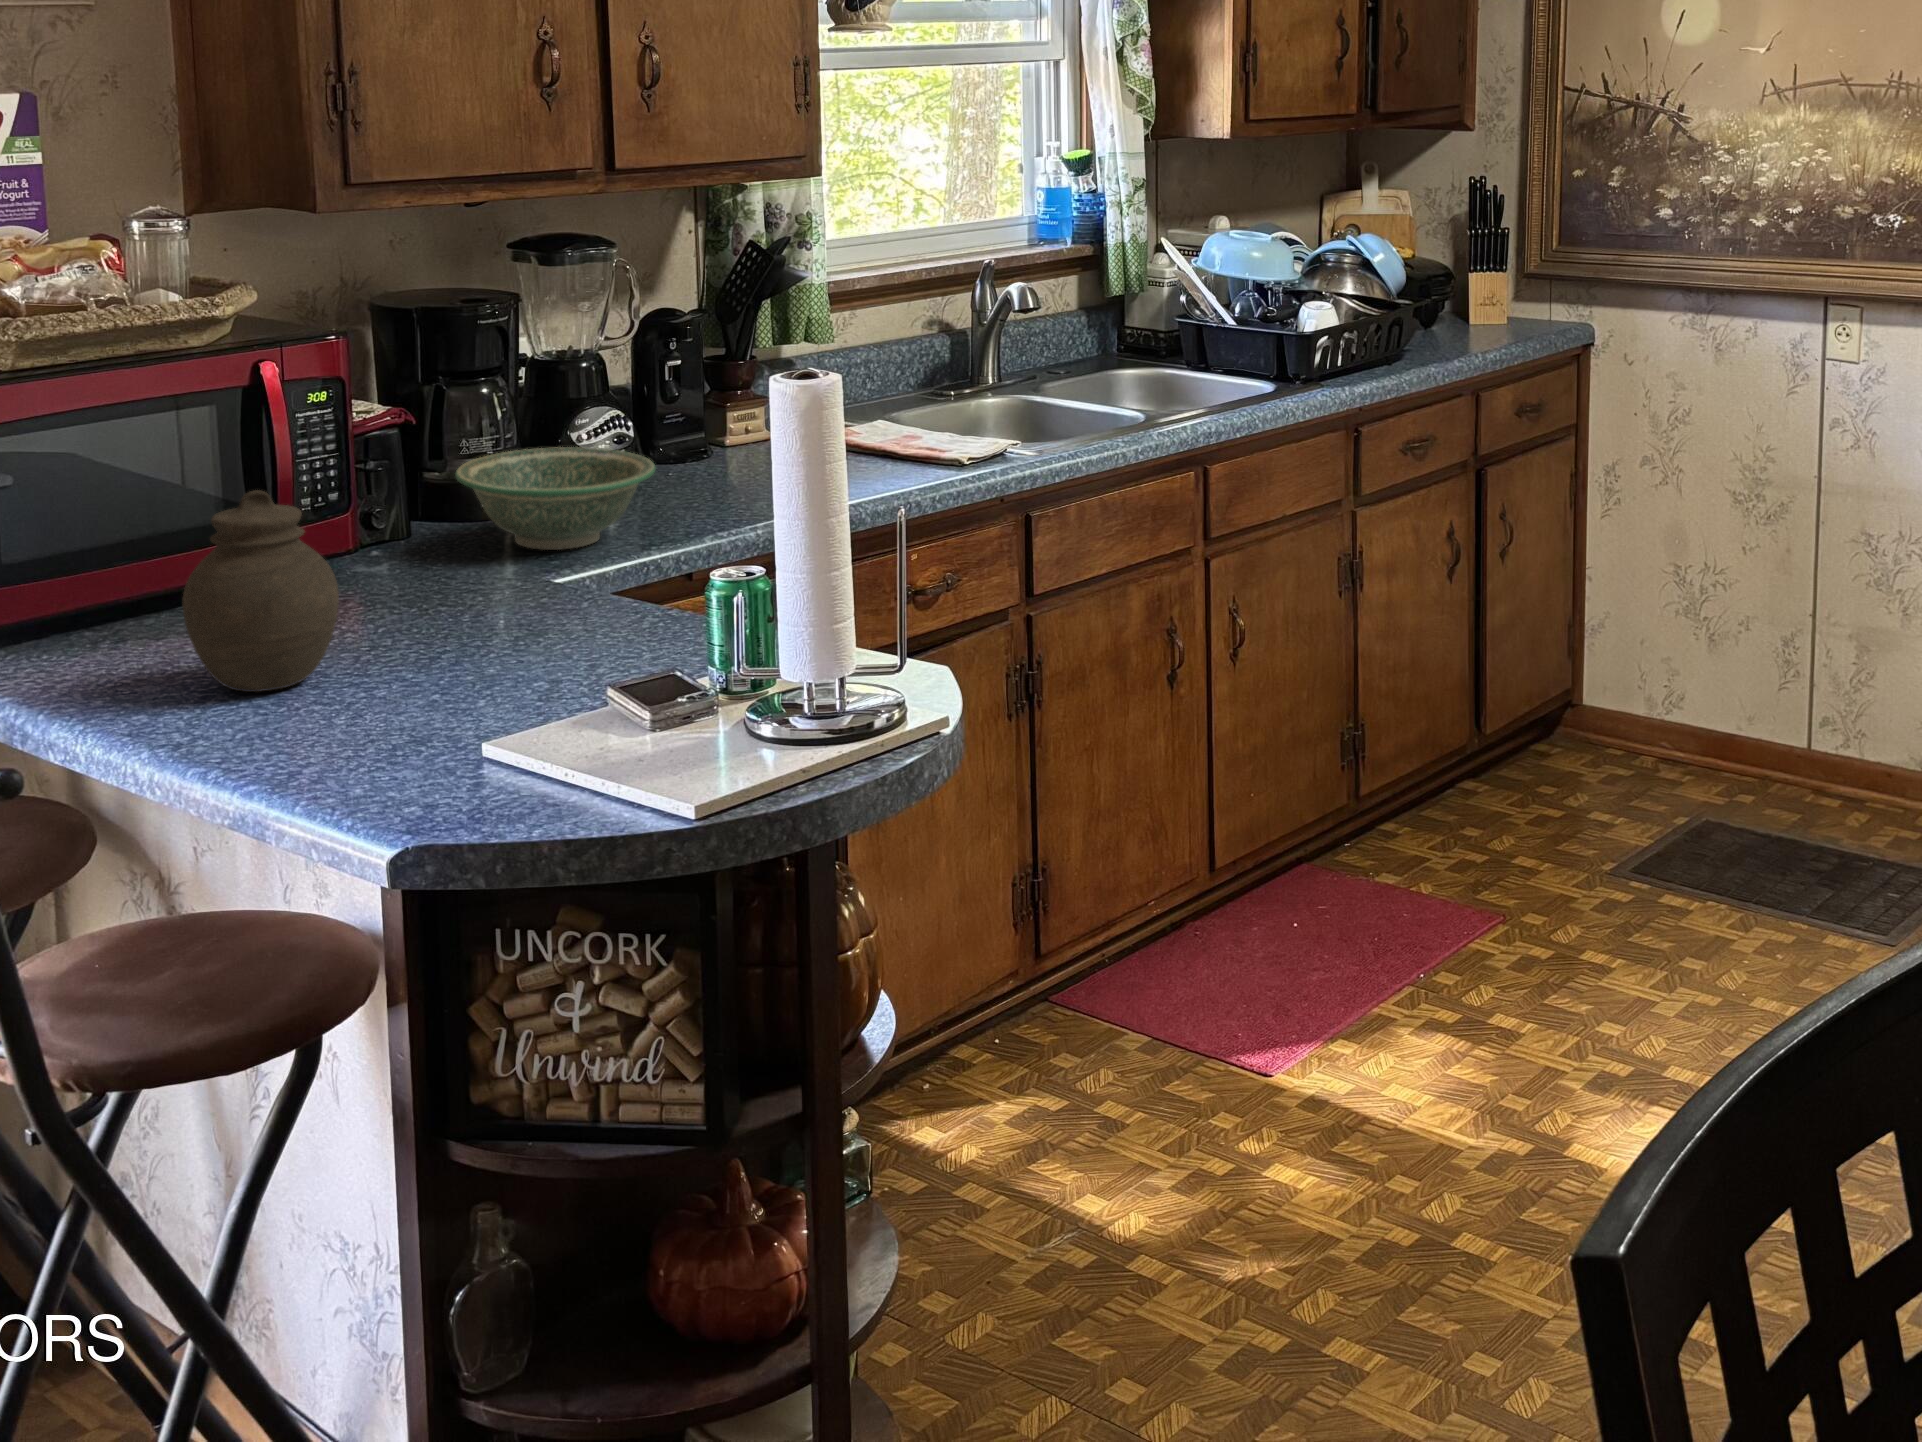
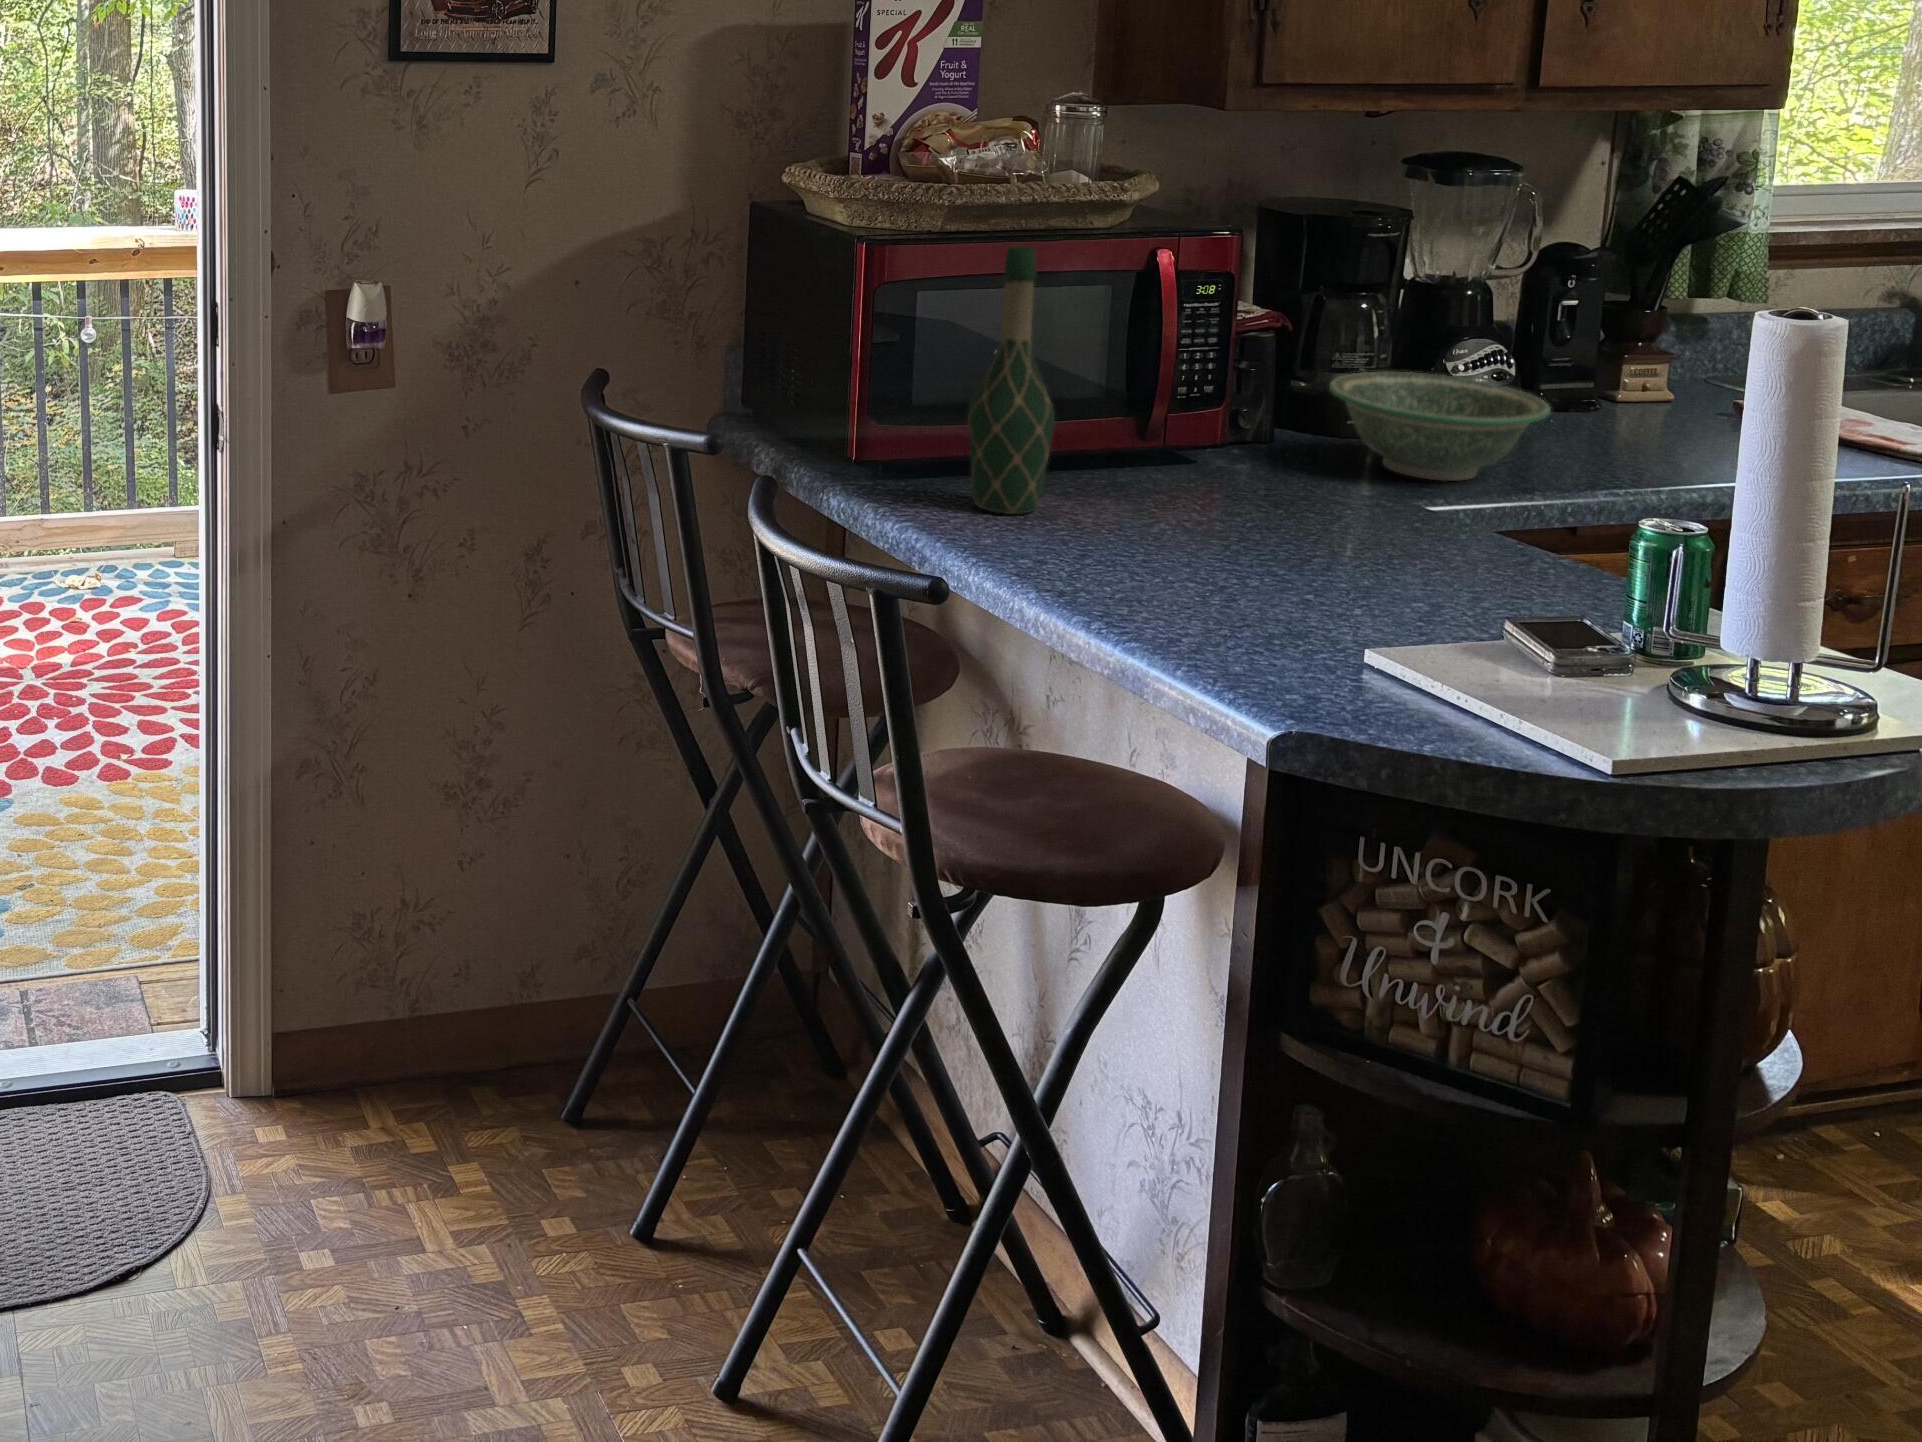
wine bottle: none [63,378,163,667] -> present [968,246,1055,514]
jar: present [183,490,339,692] -> none [1075,367,1221,561]

